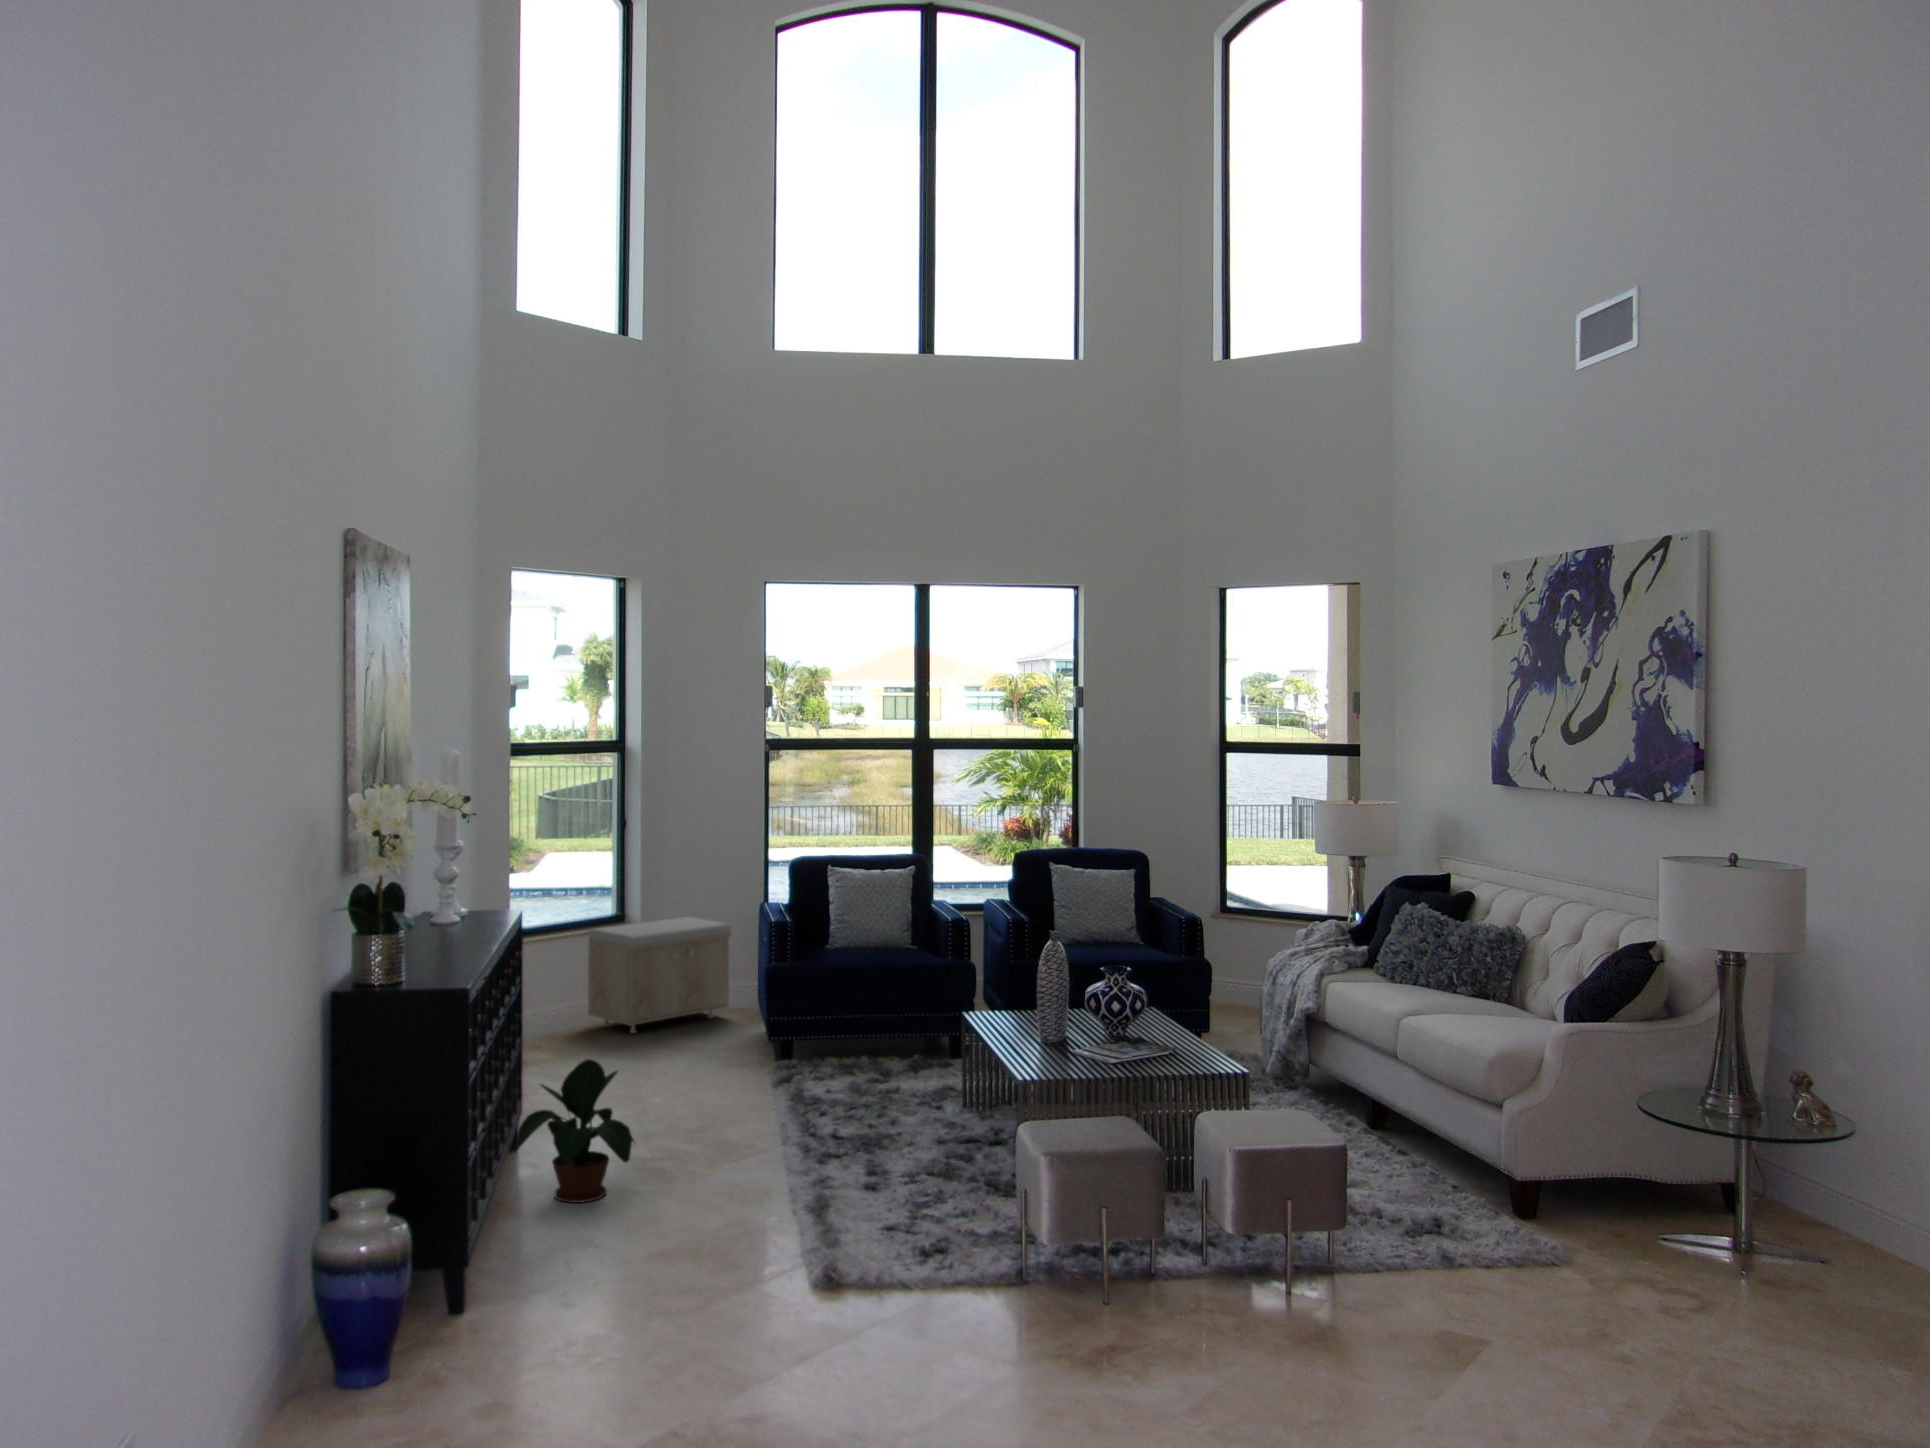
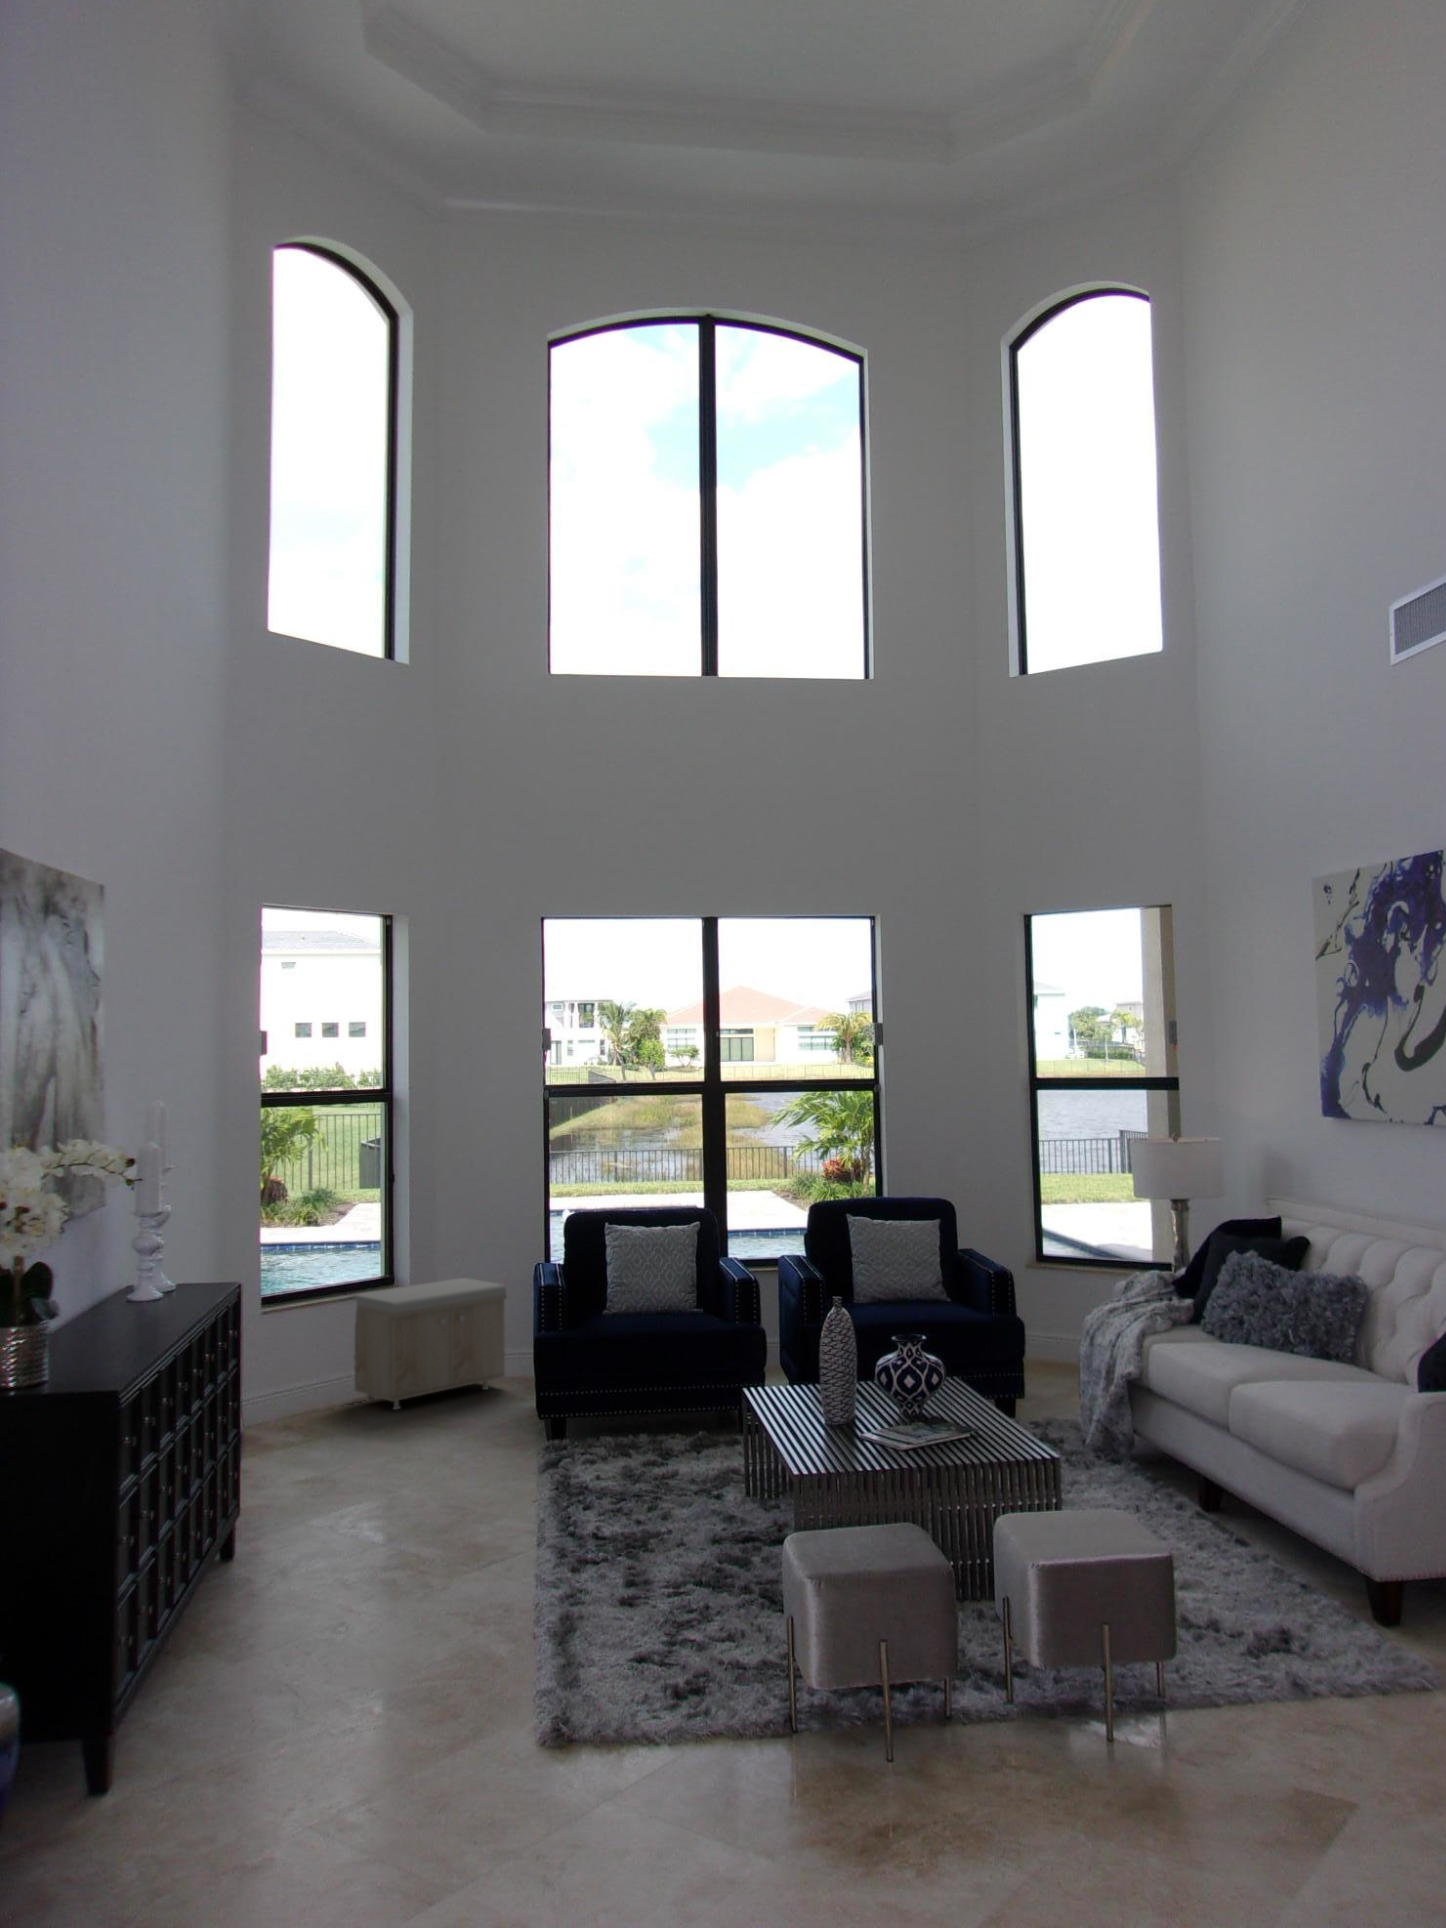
potted plant: present [515,1059,634,1203] -> none [205,1460,353,1632]

